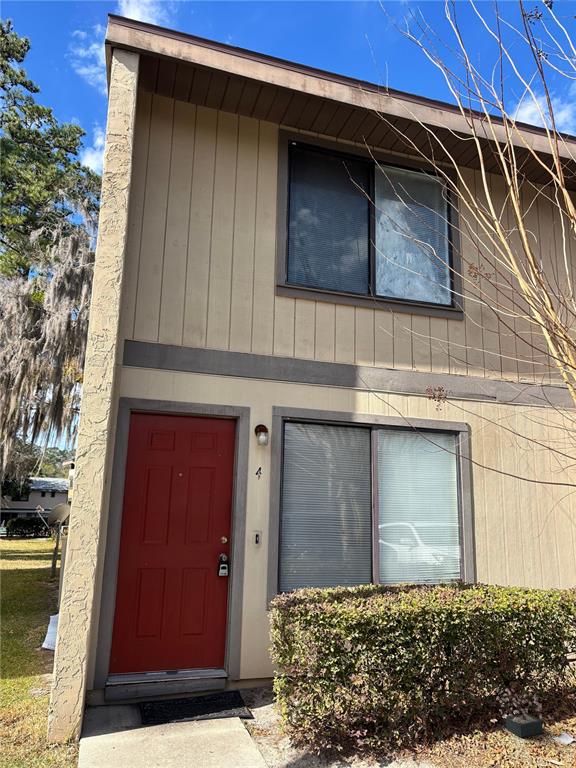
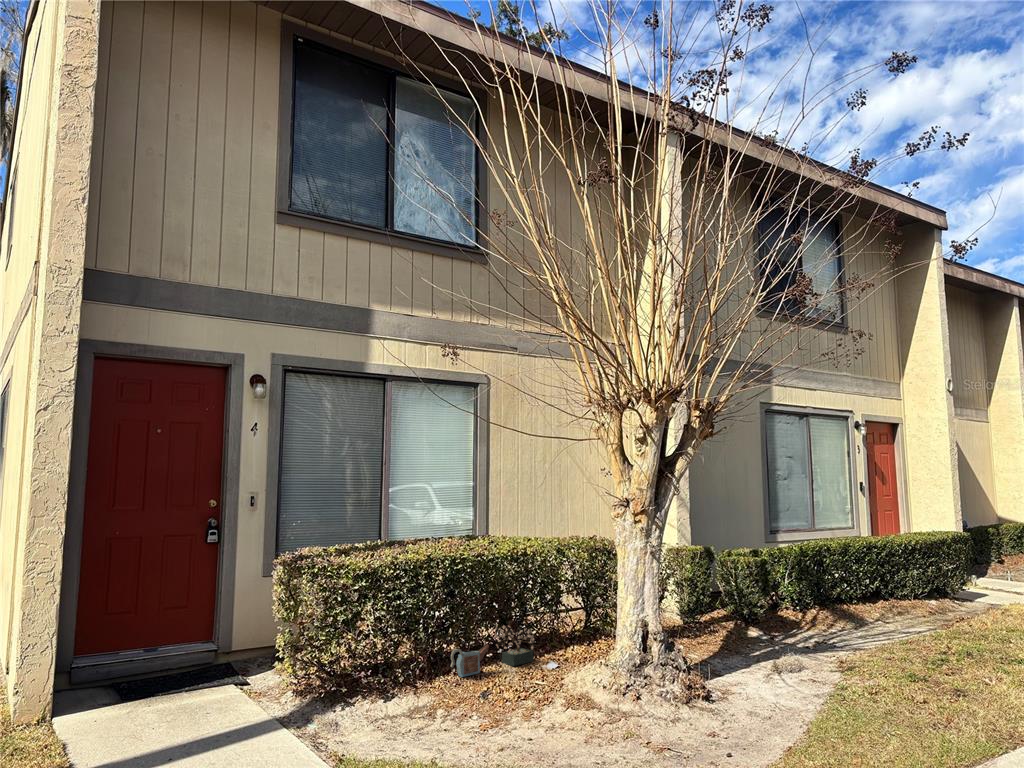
watering can: none [451,708,492,746] -> present [450,644,489,677]

